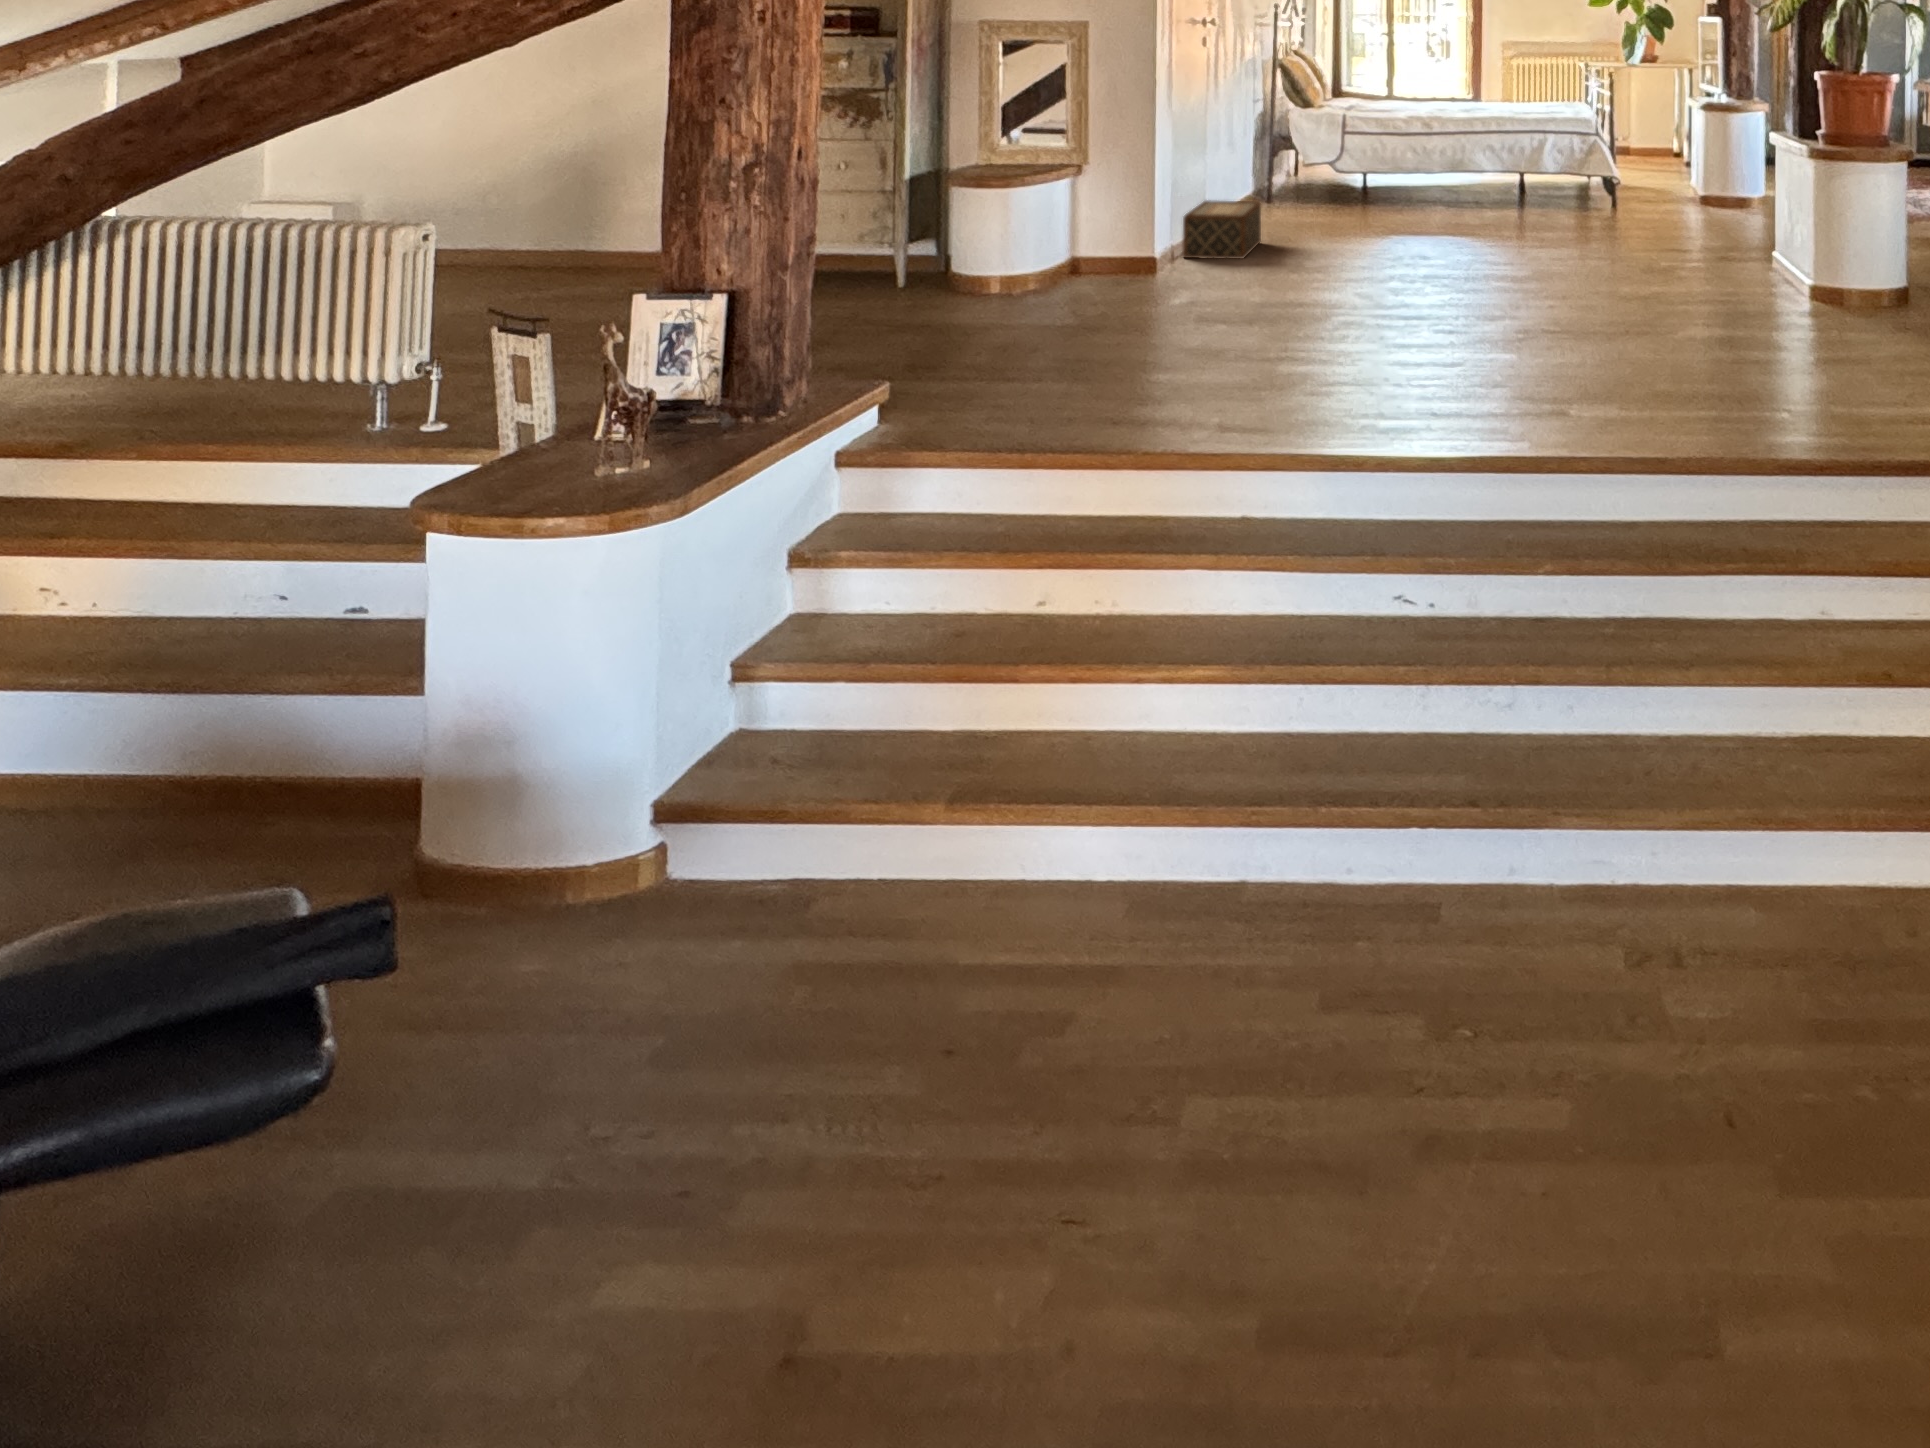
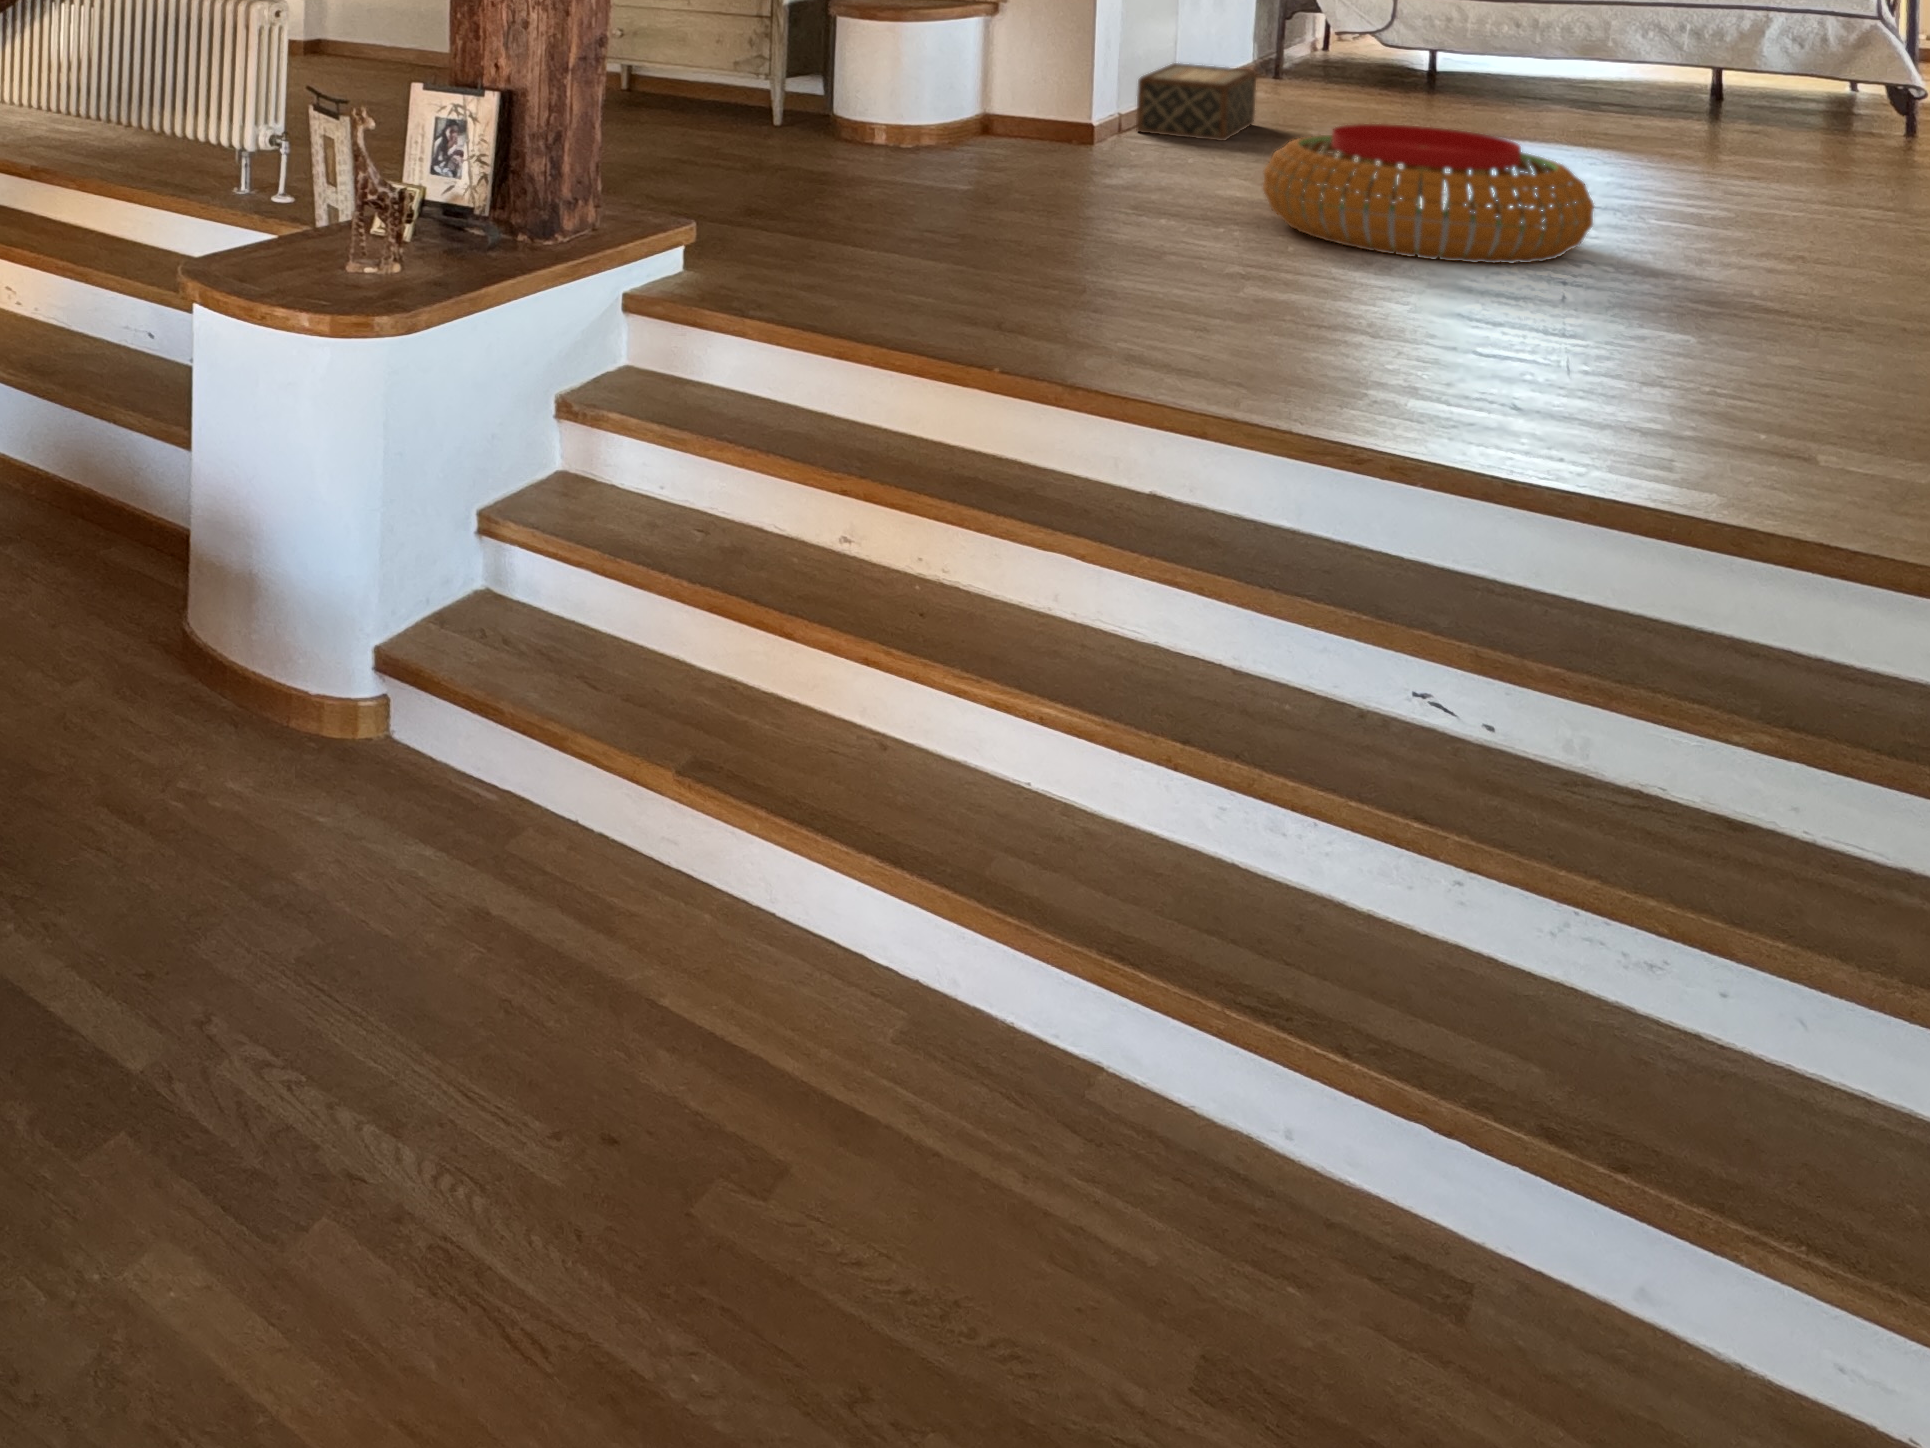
pouf: none [1281,239,1470,332] -> present [1263,124,1594,263]

